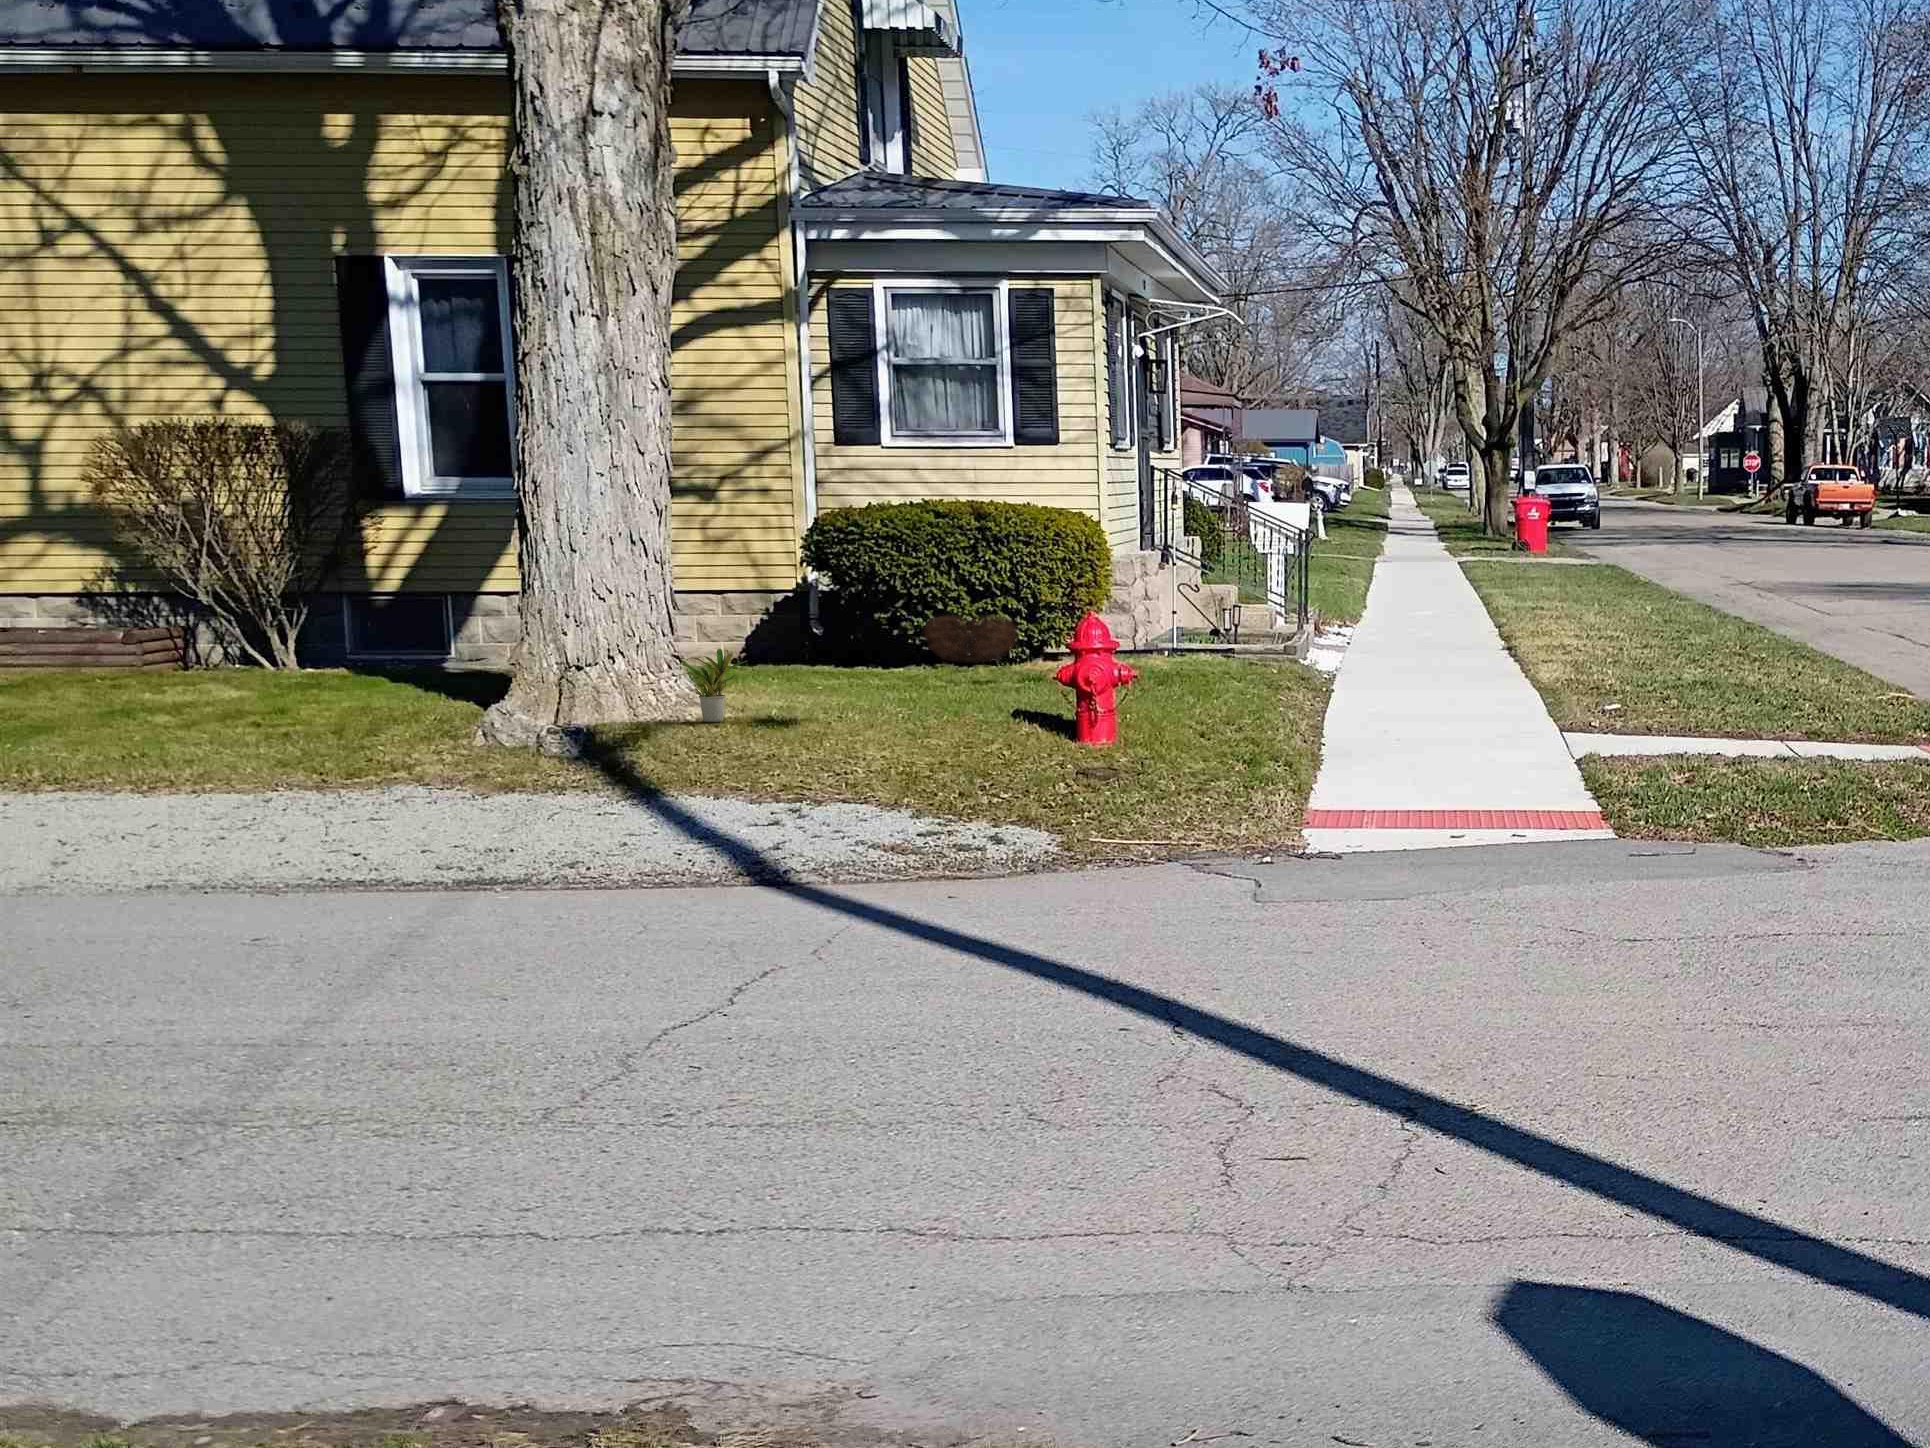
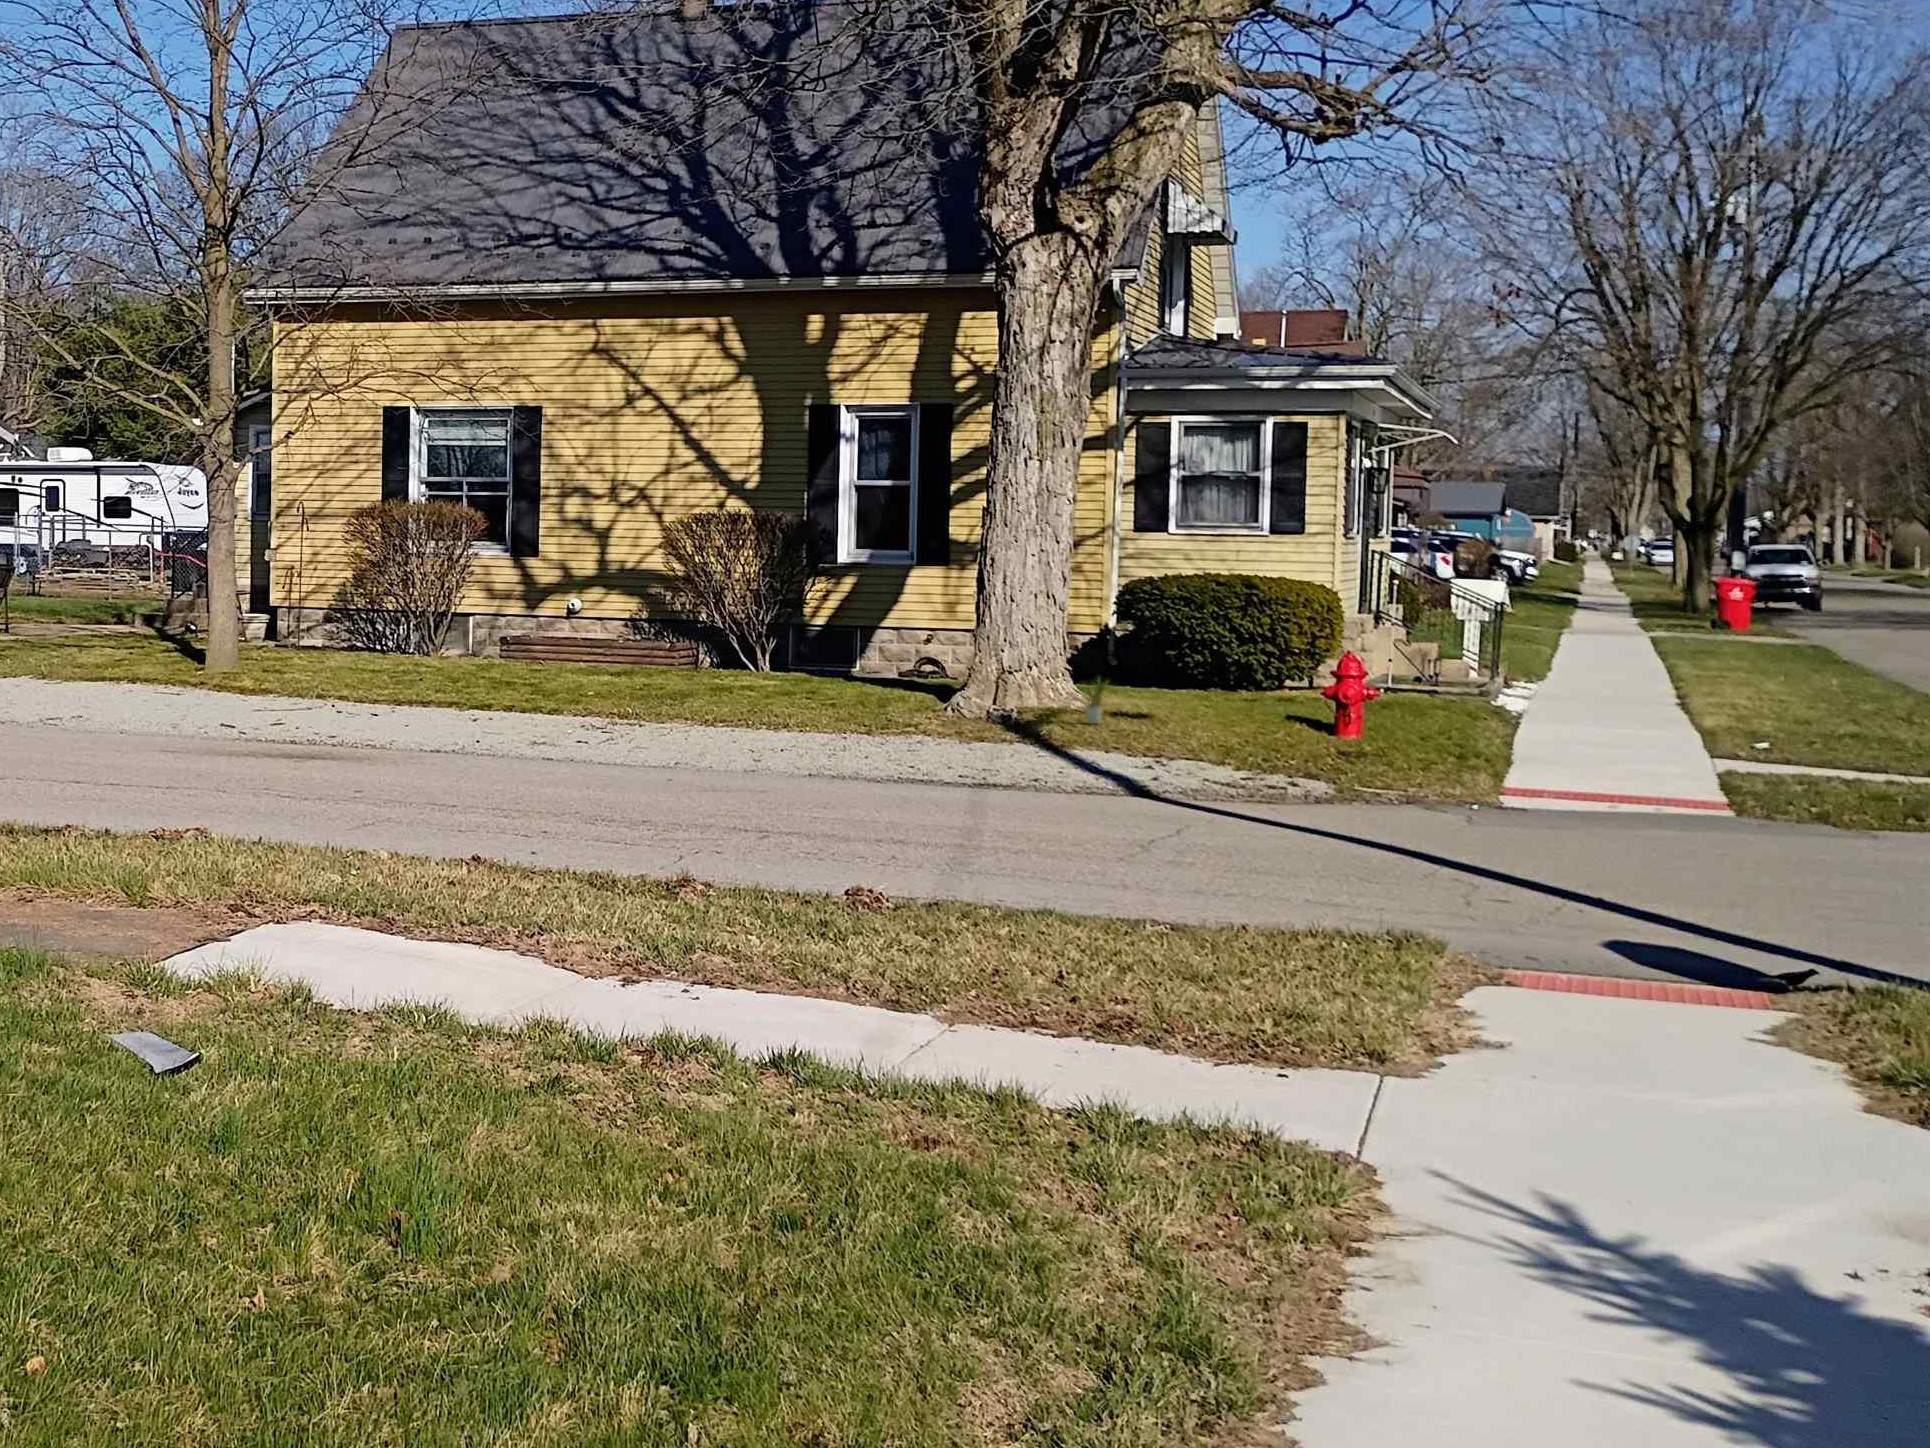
basket: present [923,615,1018,664] -> none [1208,660,1278,695]

